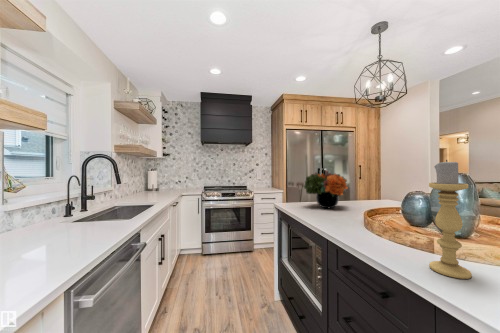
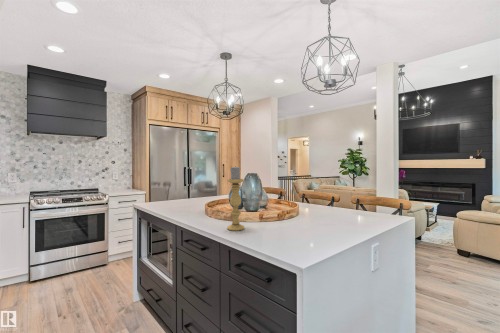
flower arrangement: present [304,171,348,208] -> none [162,170,202,204]

